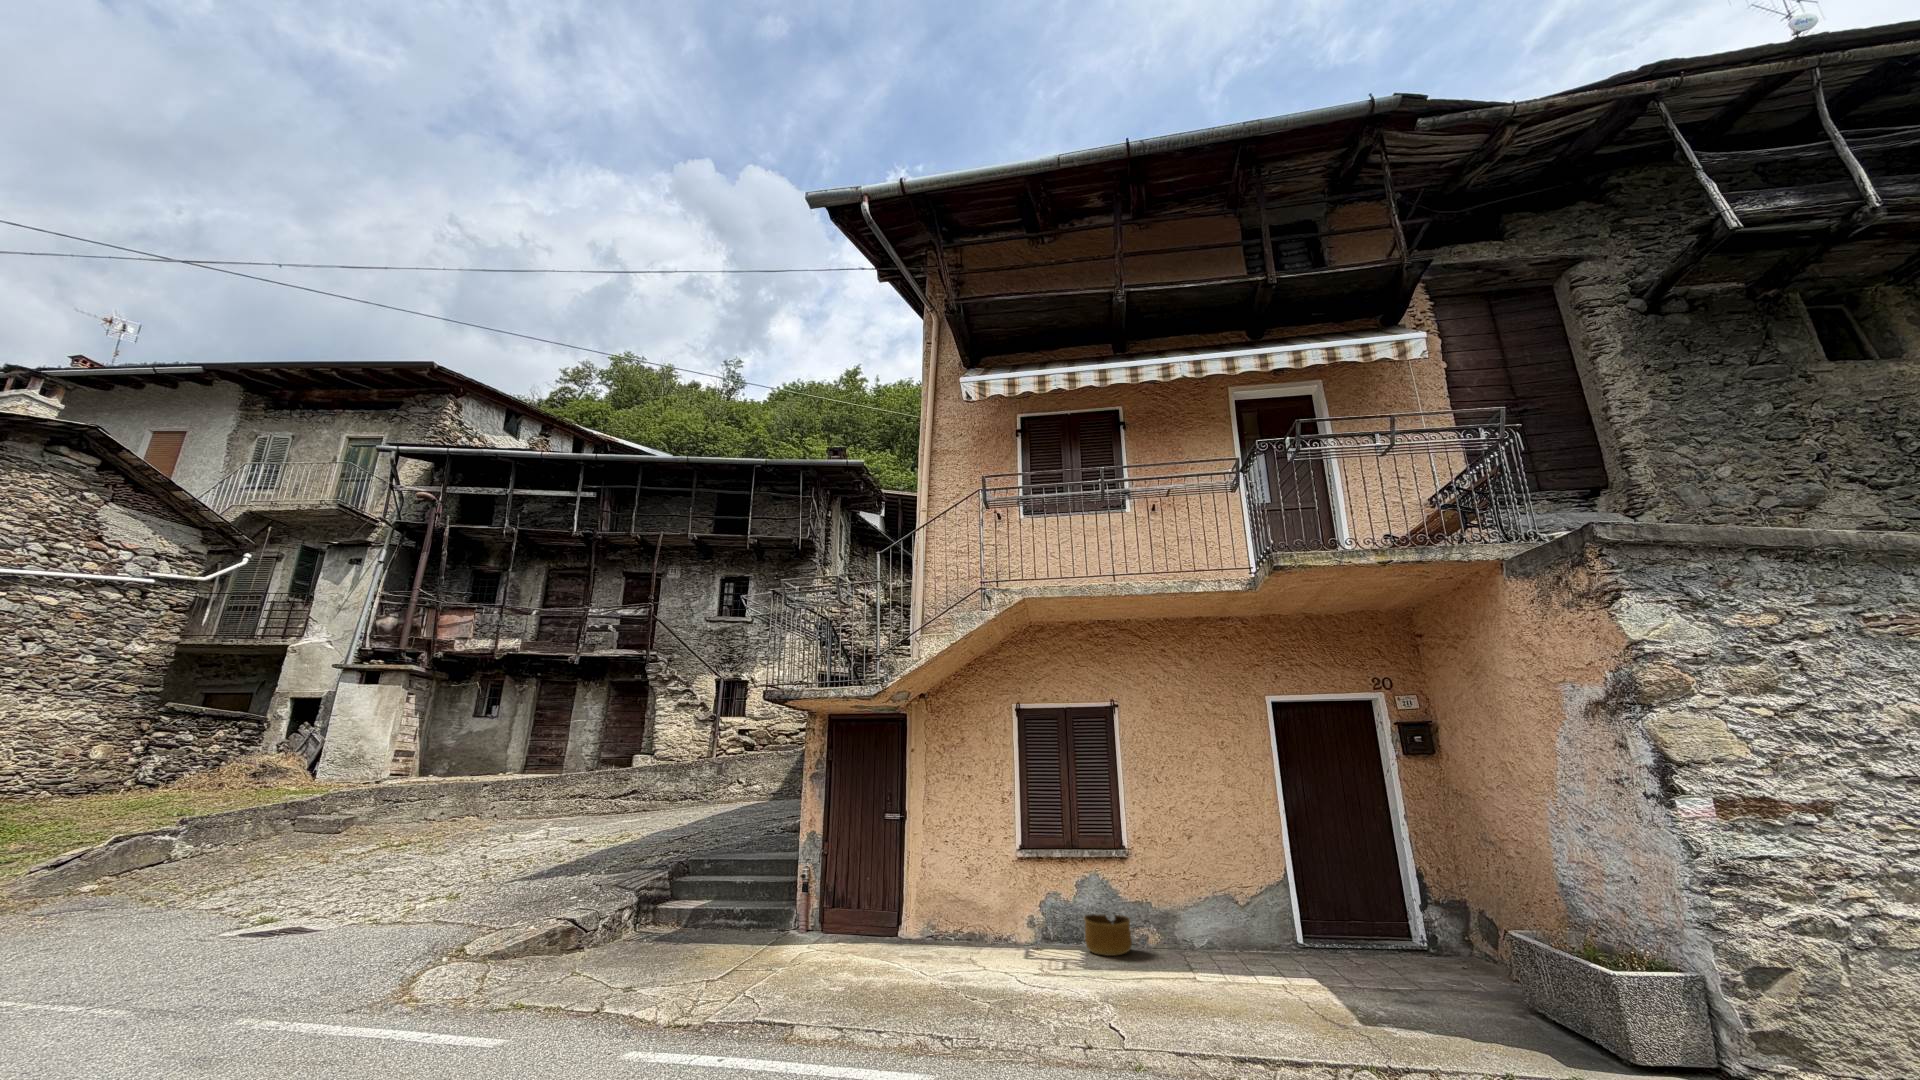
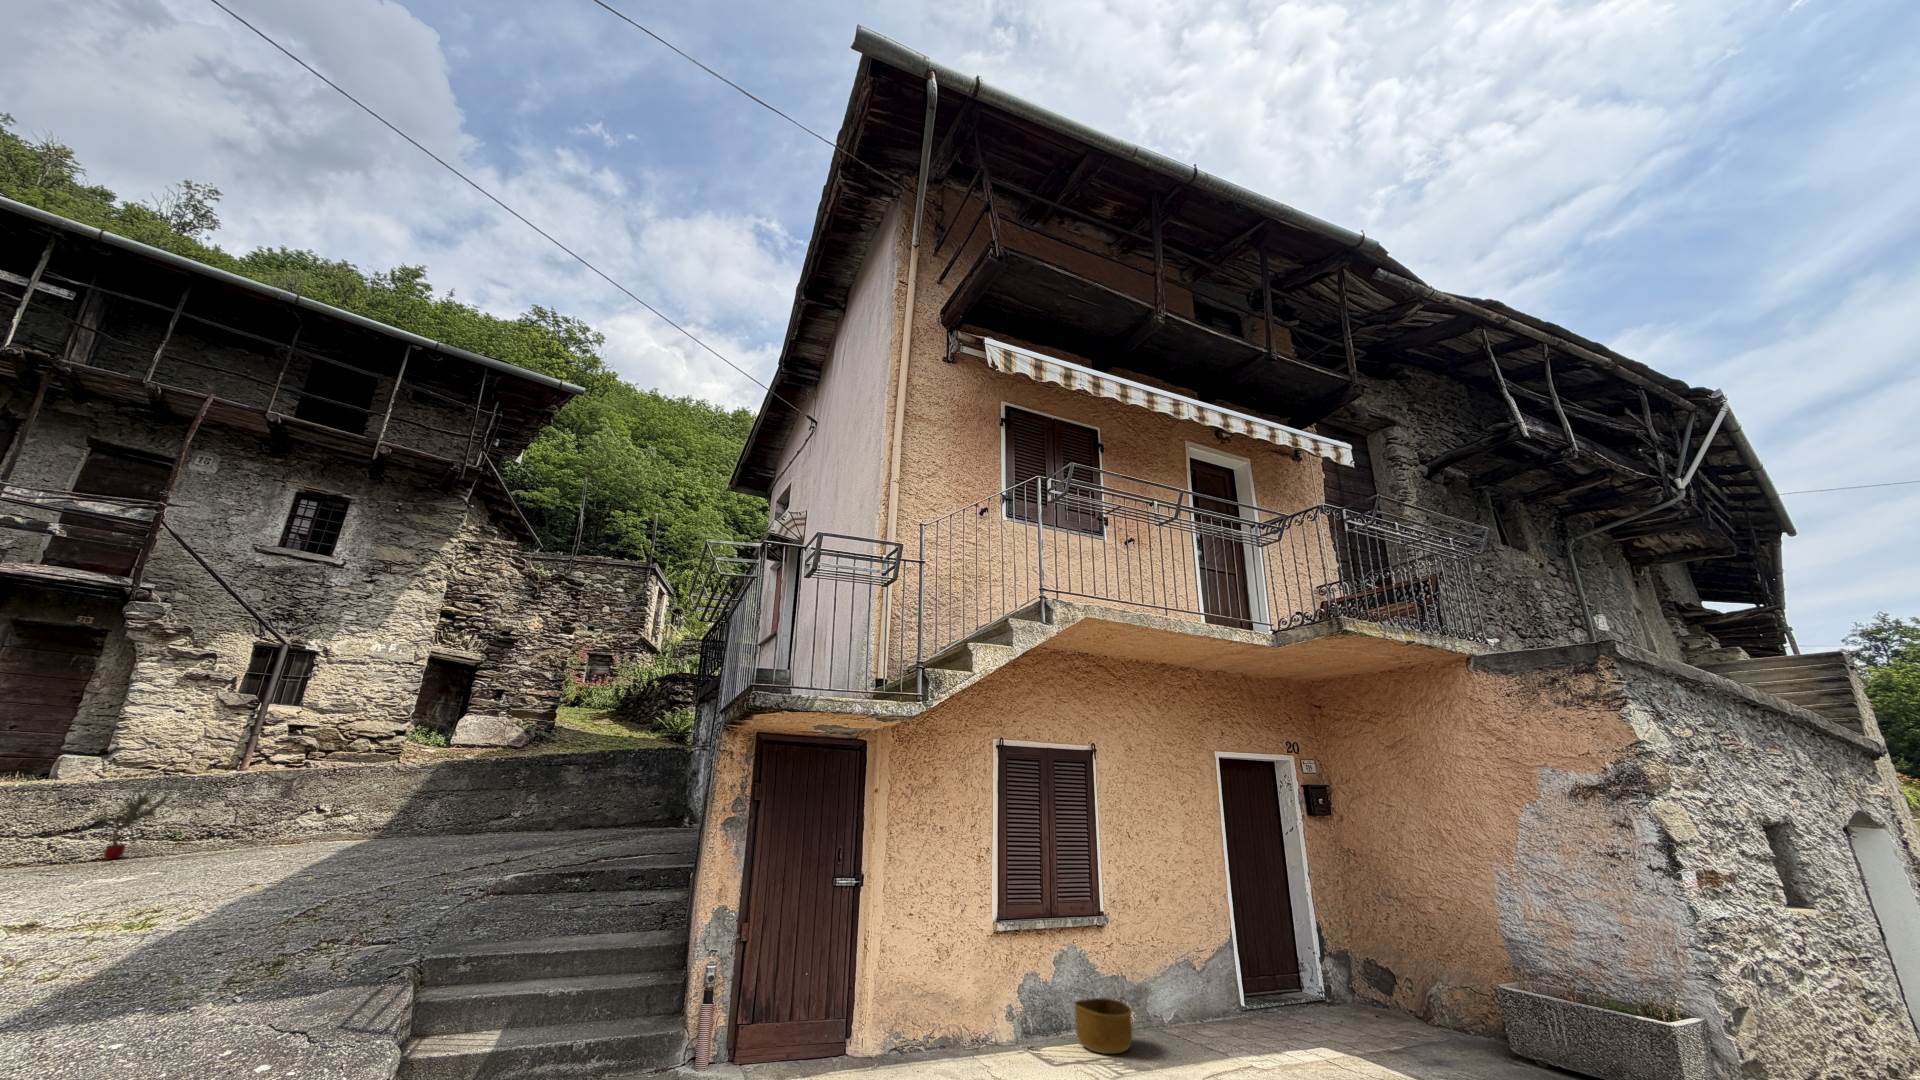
potted tree: none [634,770,663,811] -> present [91,786,169,859]

